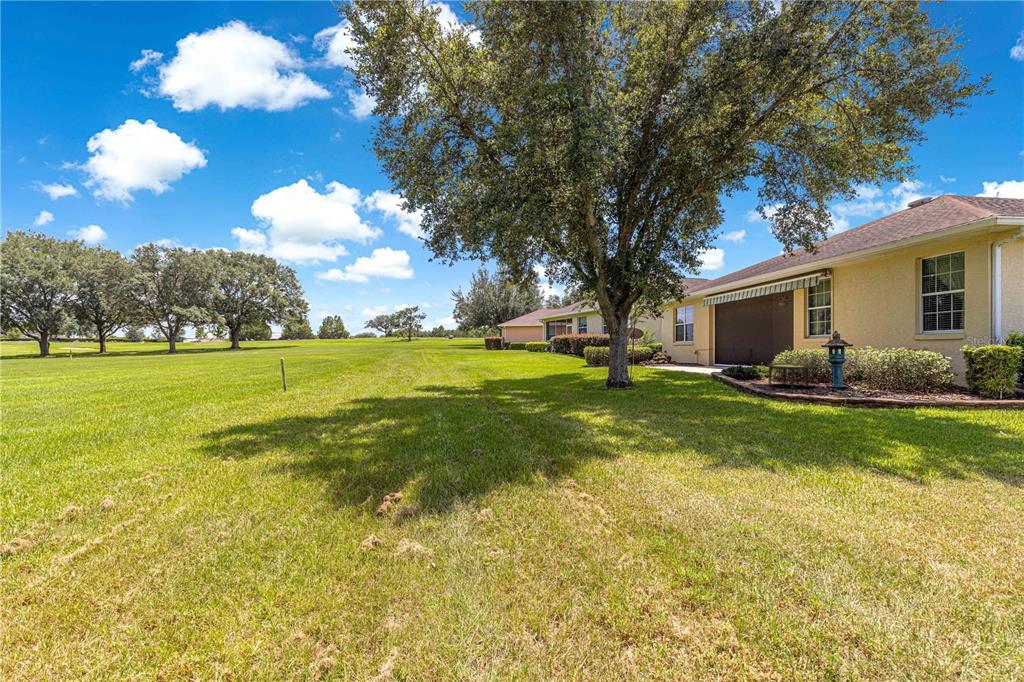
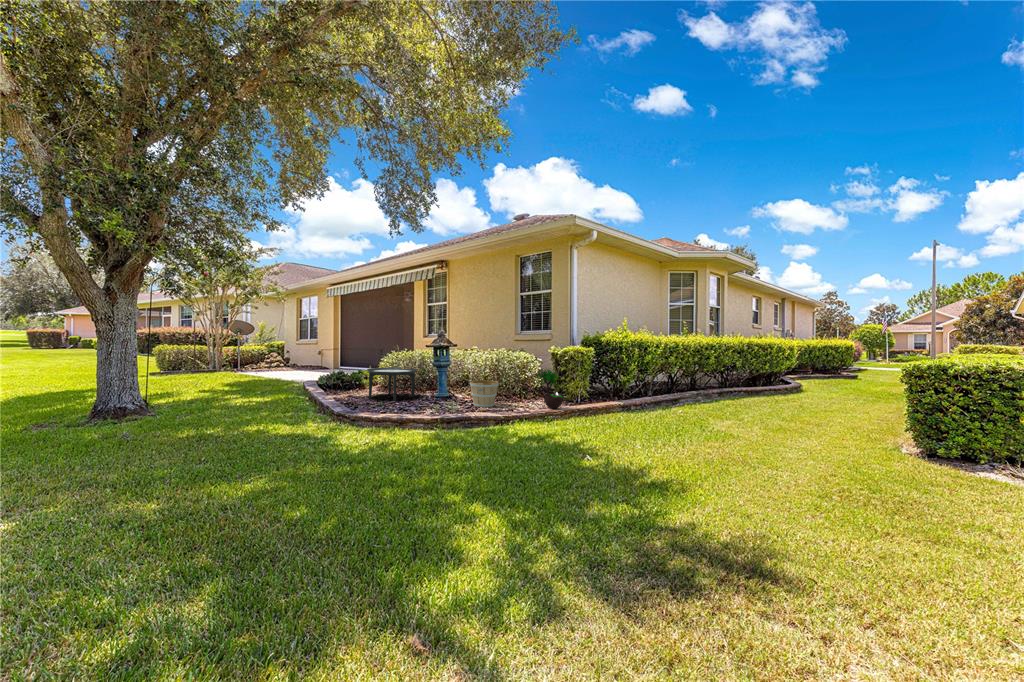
potted tree: none [944,363,980,403] -> present [537,370,563,409]
wooden bucket: none [868,375,900,398] -> present [470,380,499,407]

